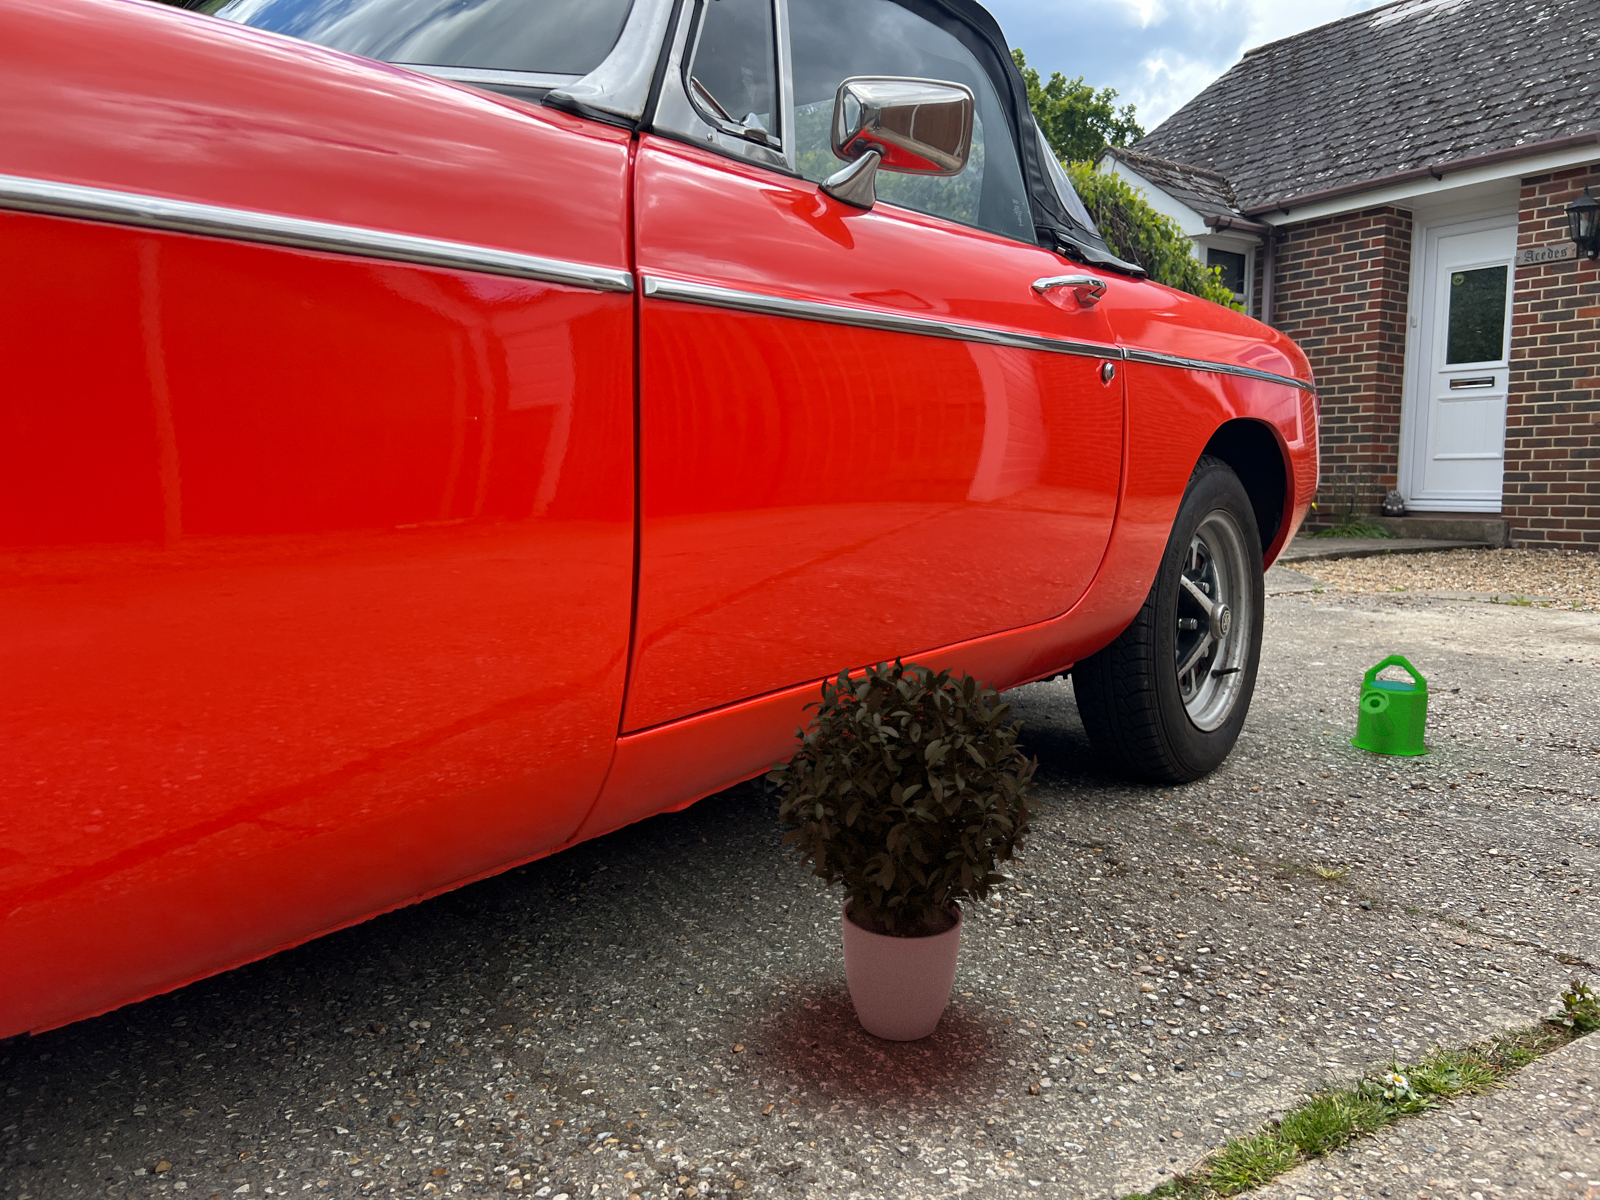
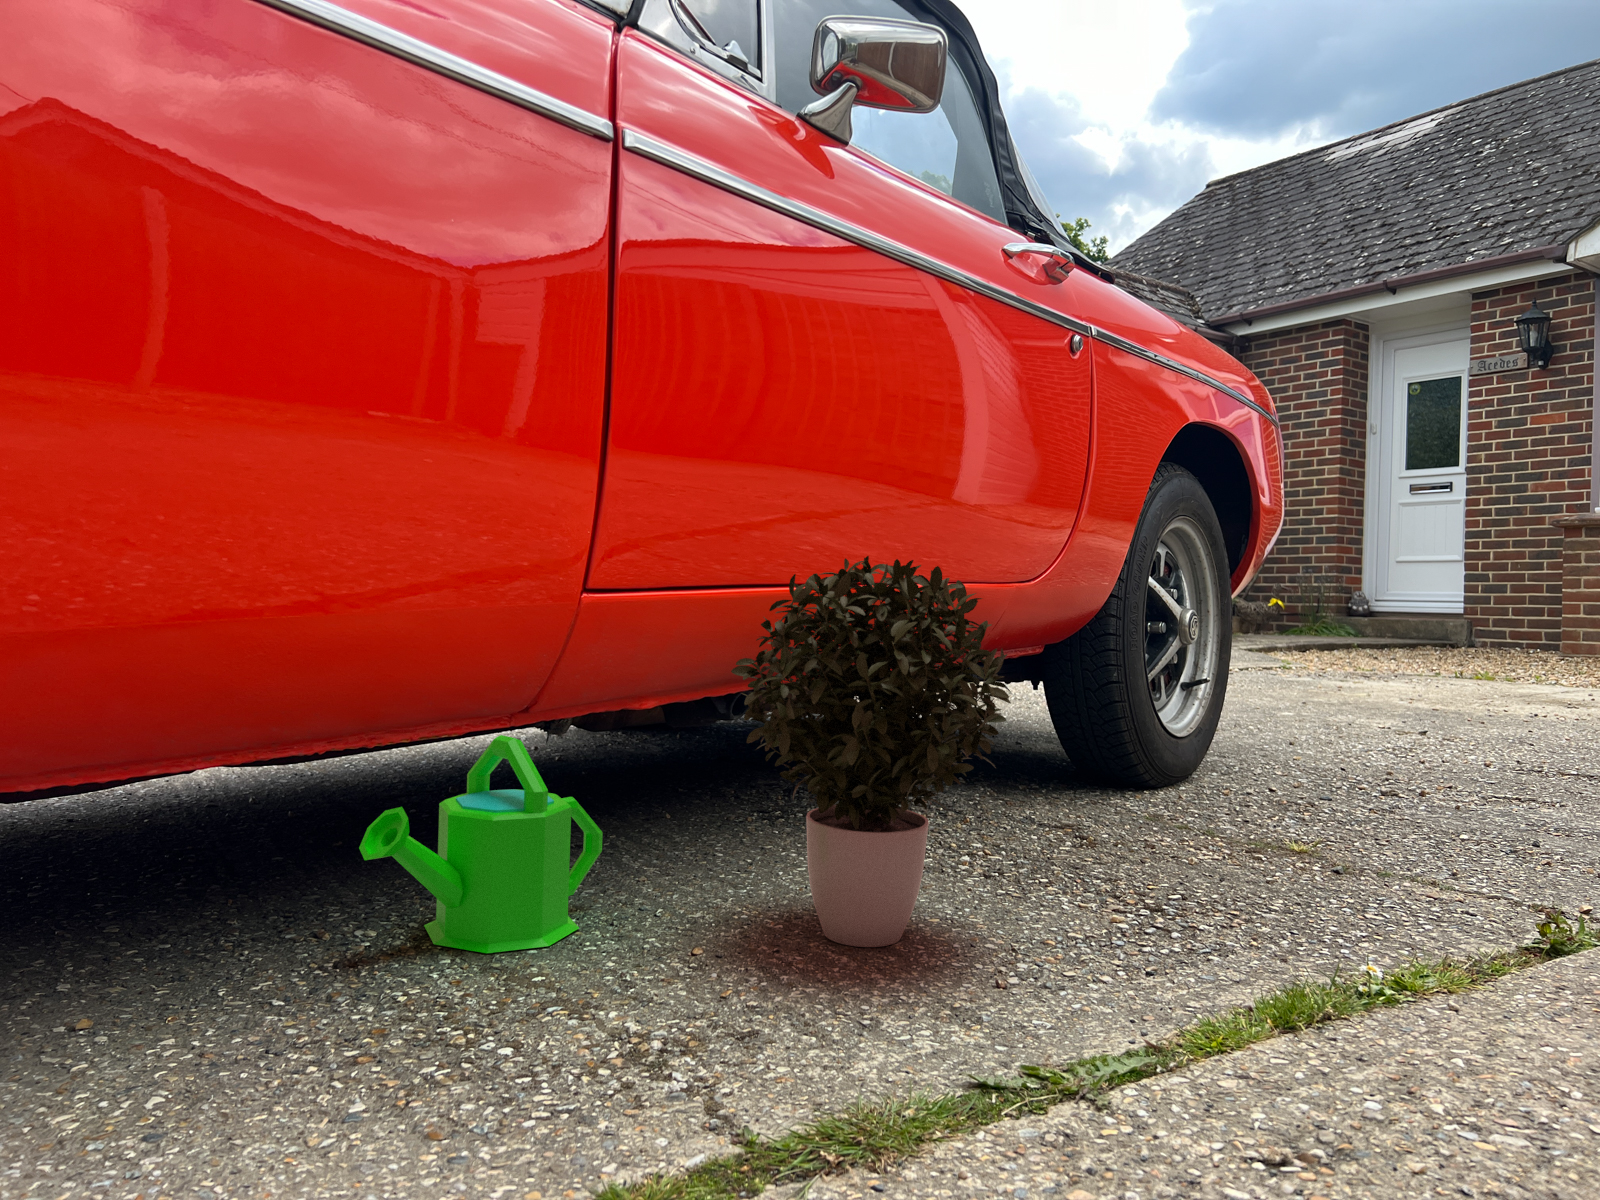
watering can: present [1350,654,1429,756] -> present [359,735,603,953]

